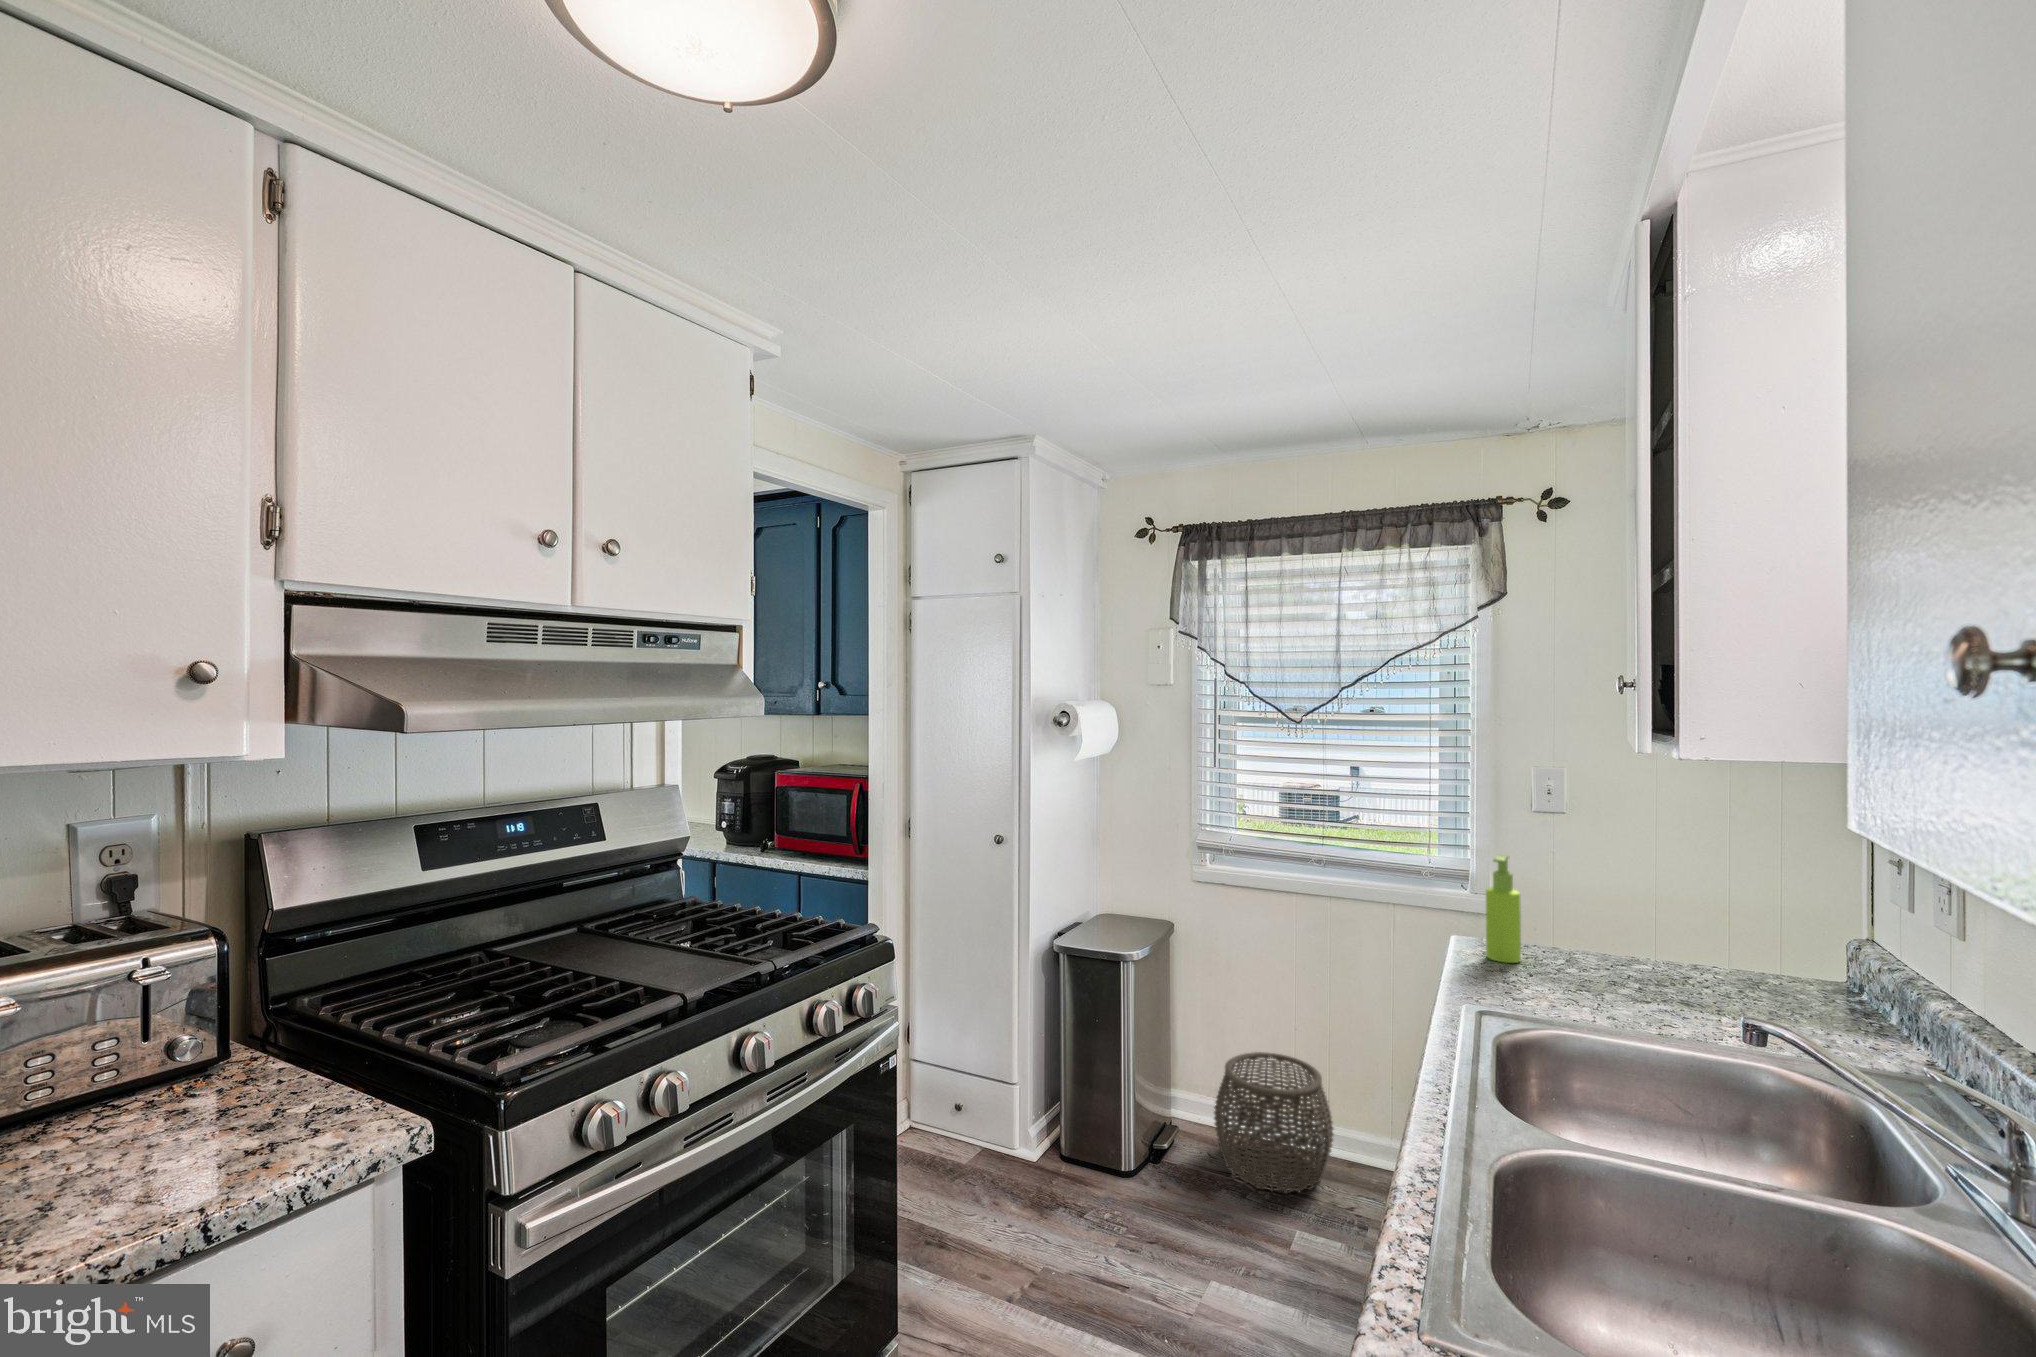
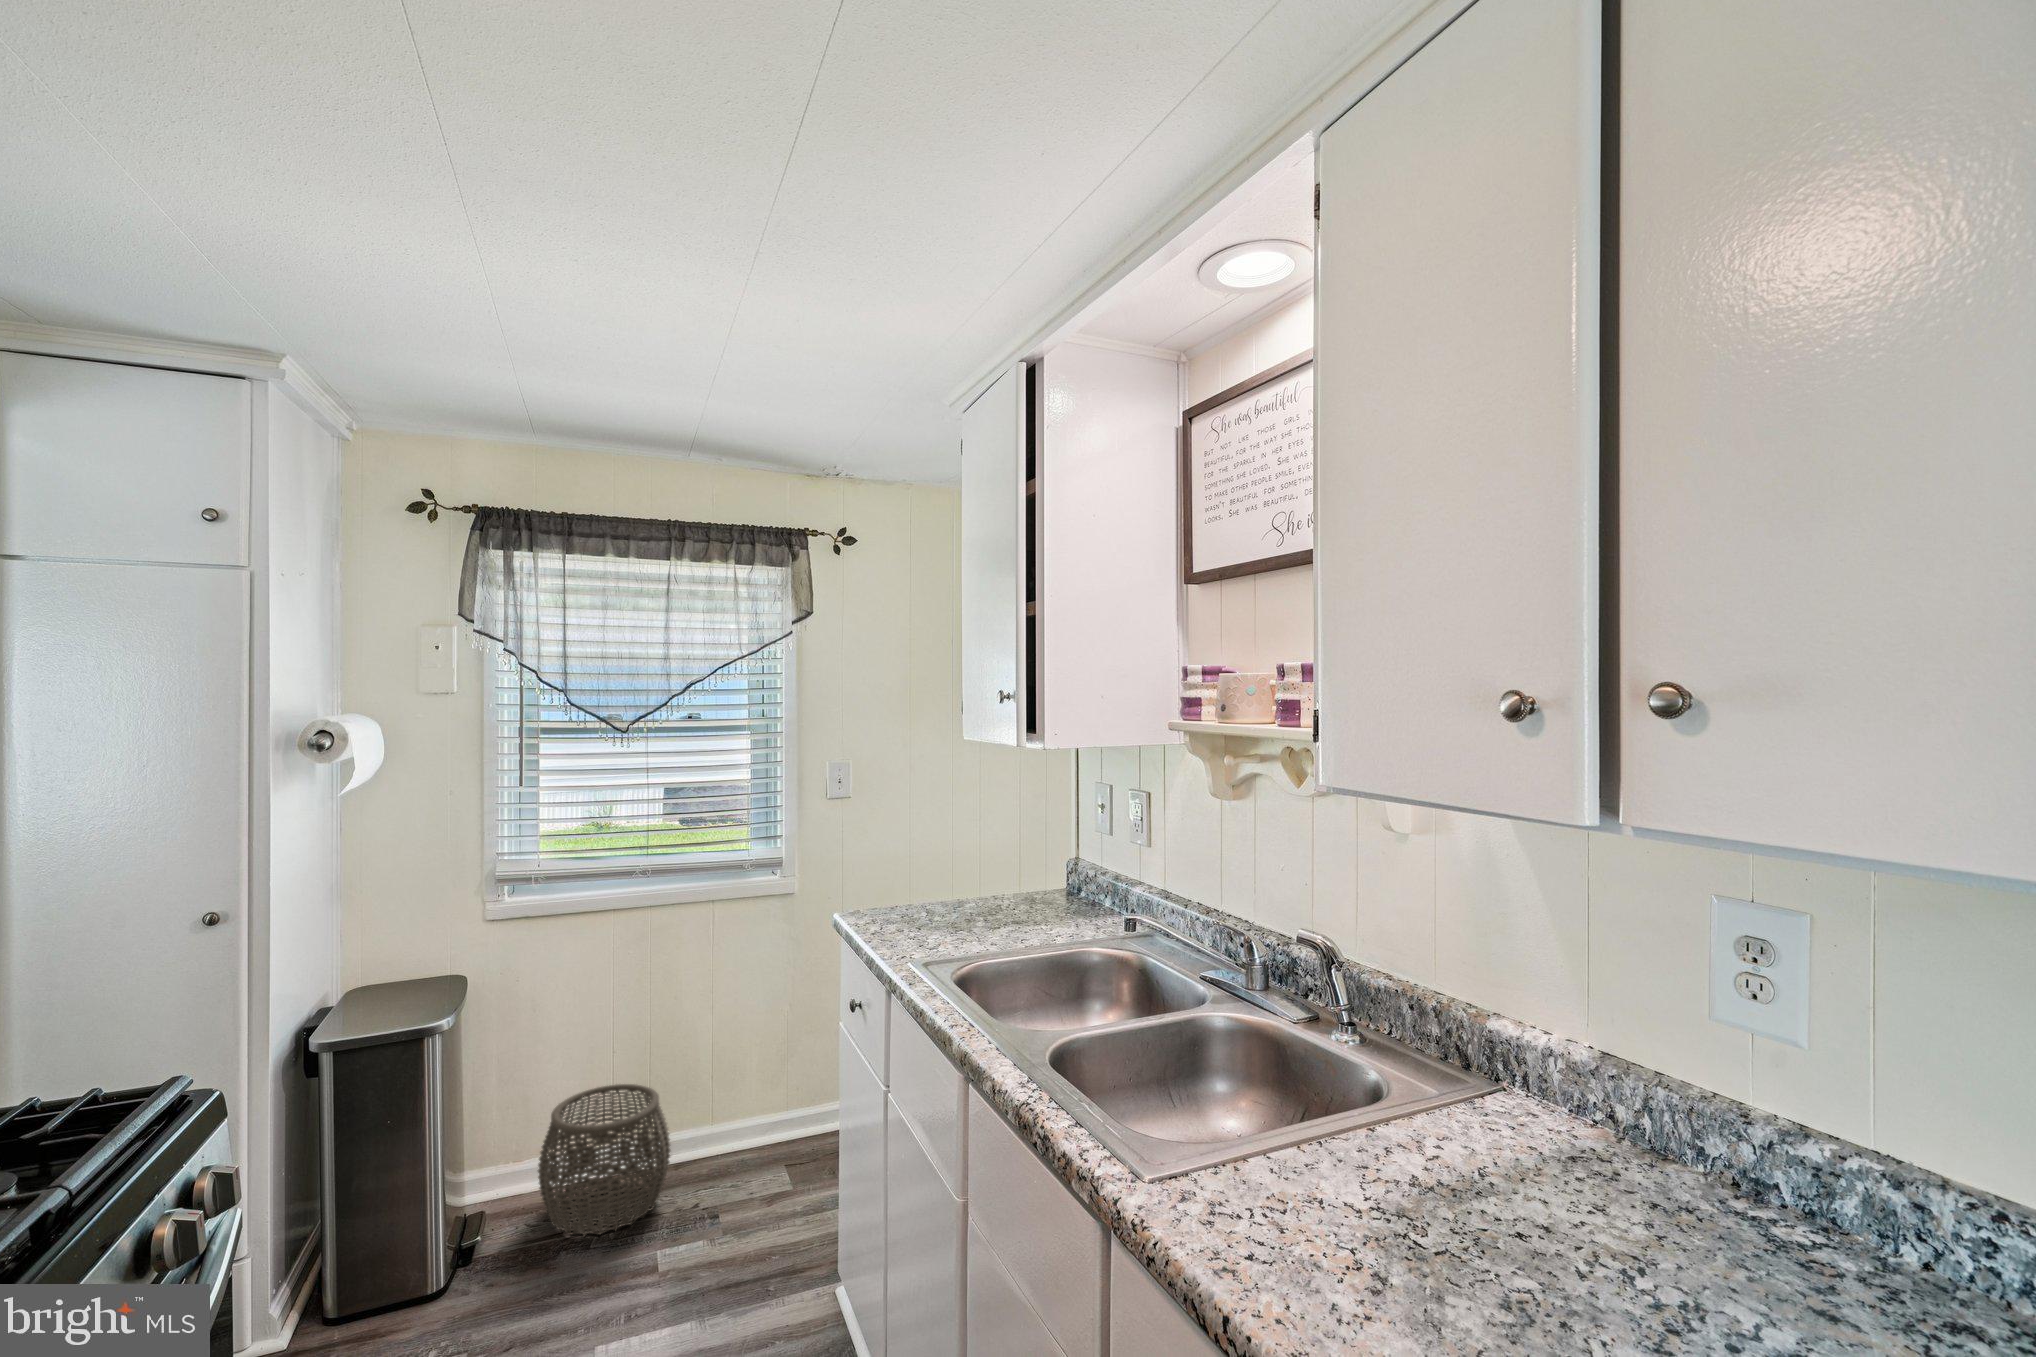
soap dispenser: present [1486,855,1521,963] -> none [876,837,901,925]

